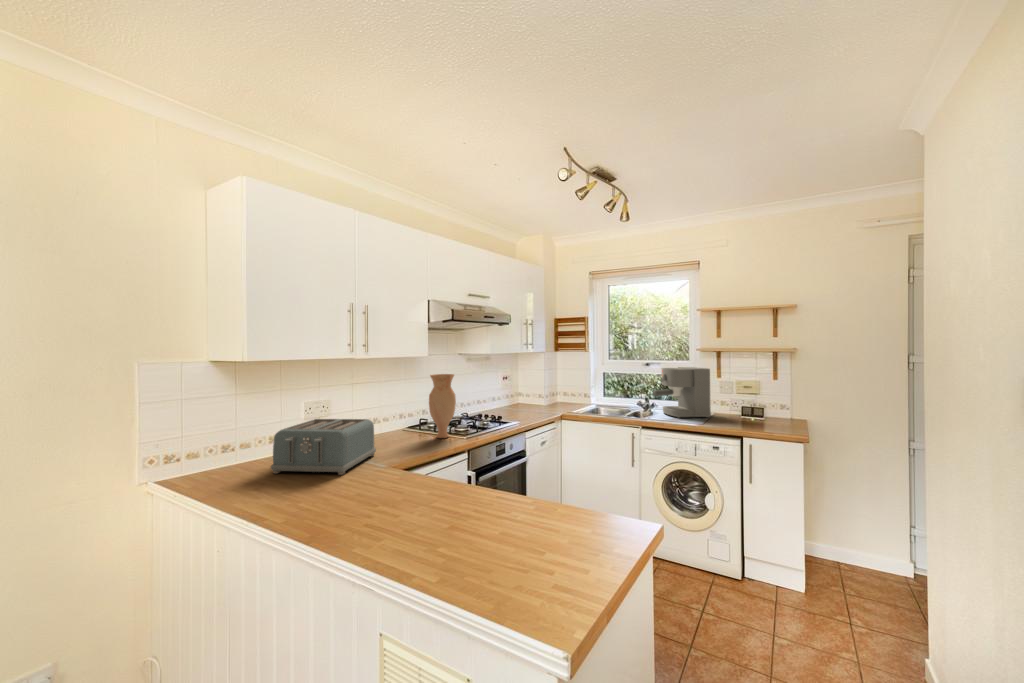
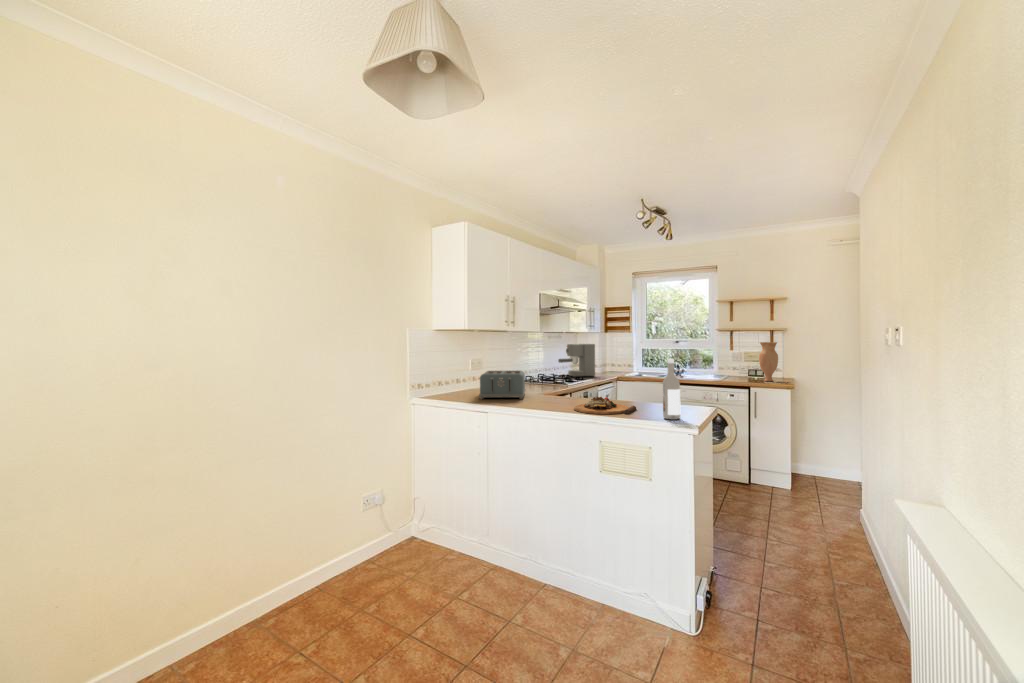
coffee maker: present [653,367,711,418] -> present [558,344,595,377]
vase: present [429,374,456,438] -> present [759,342,778,381]
wine bottle: none [516,438,556,591] -> present [663,359,680,420]
cutting board: none [371,494,498,550] -> present [574,397,636,414]

